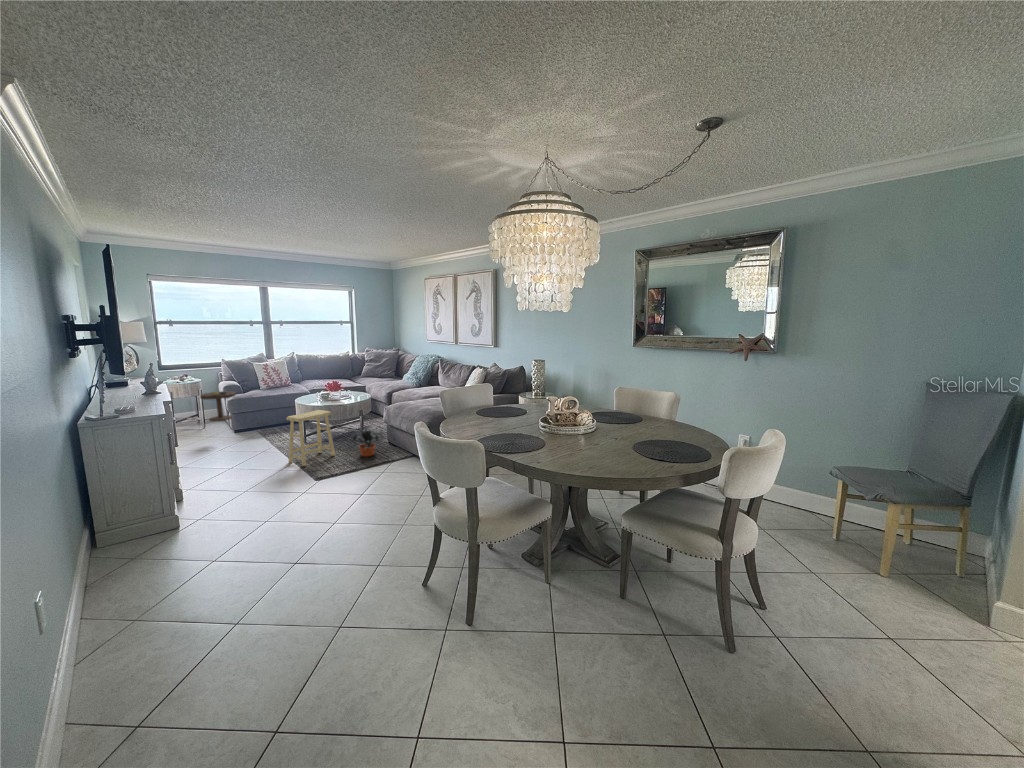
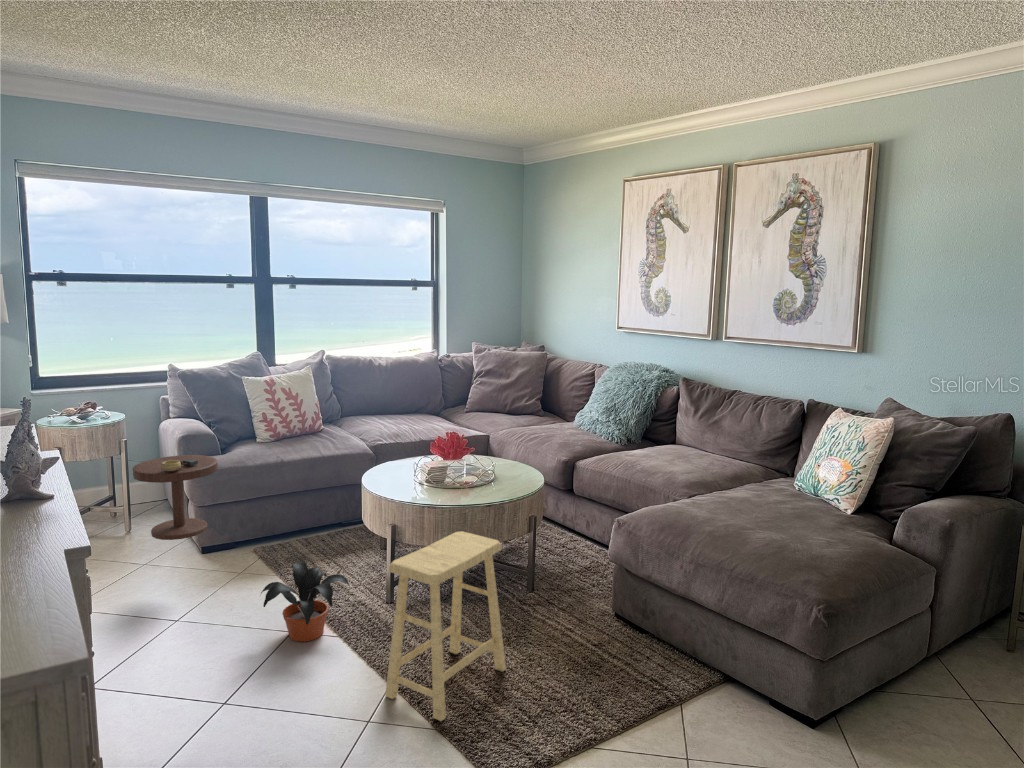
potted plant: present [352,430,382,456] -> present [261,561,350,642]

